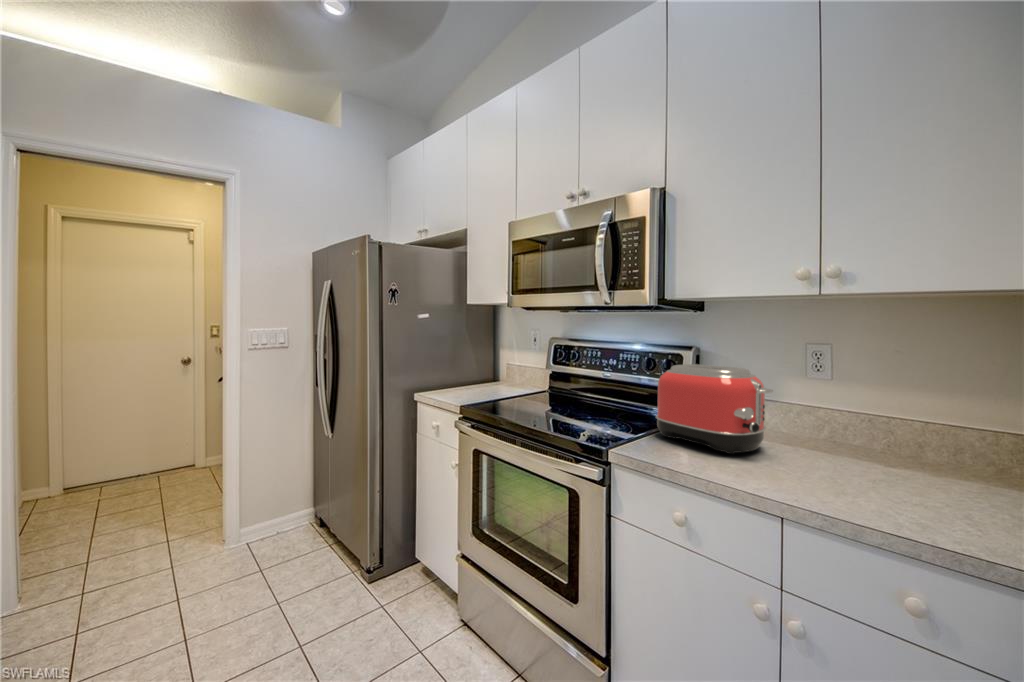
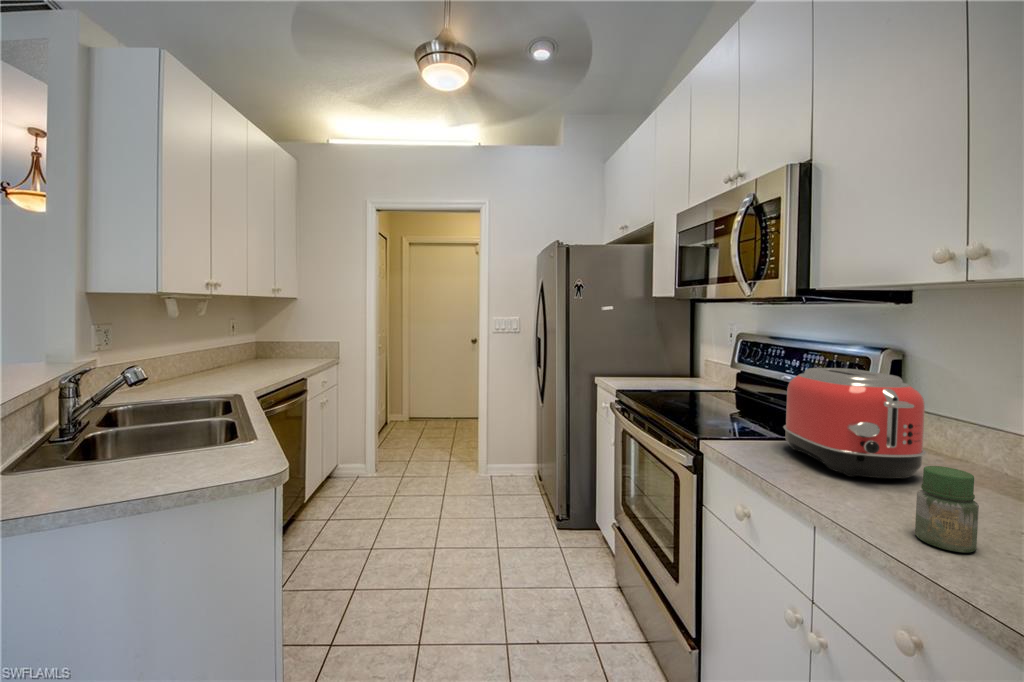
jar: none [836,437,883,505] -> present [915,466,979,553]

